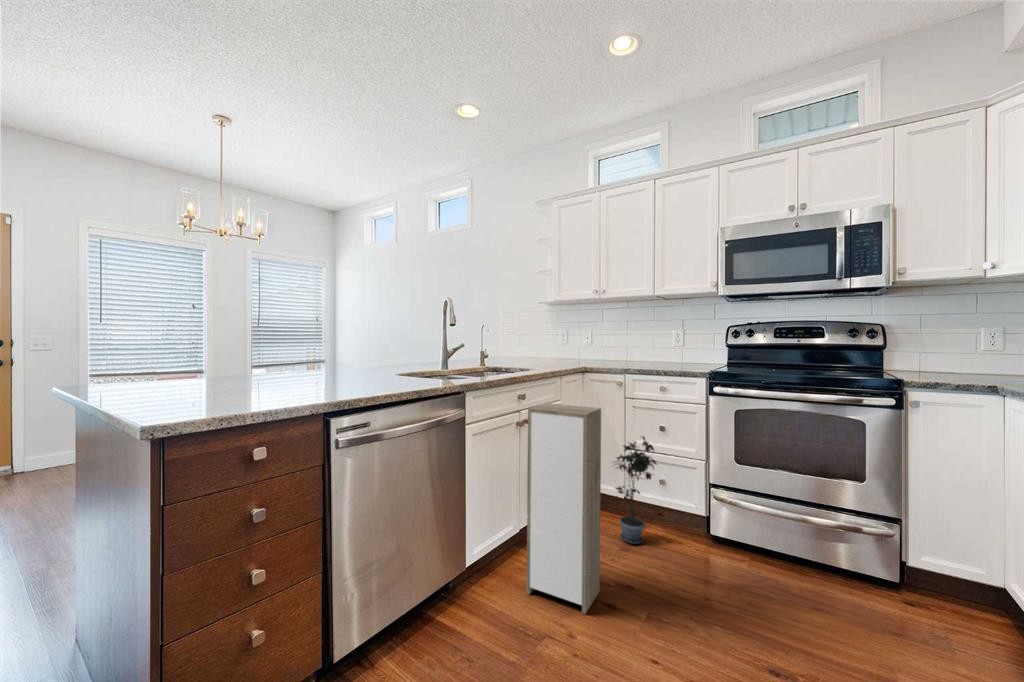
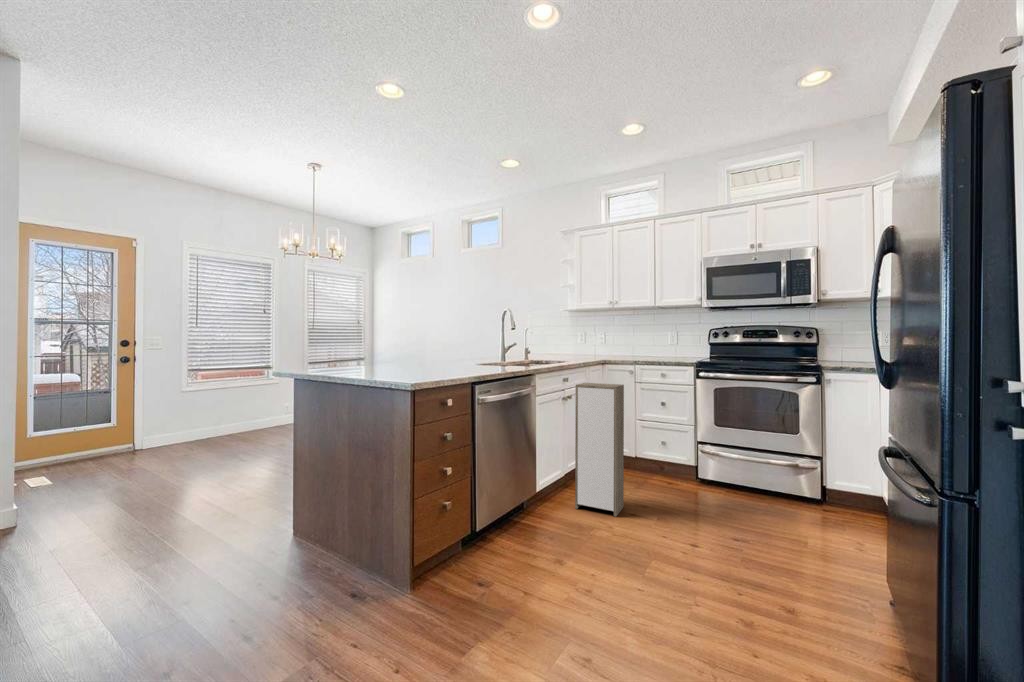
potted plant: present [616,437,657,544] -> none [627,409,661,486]

